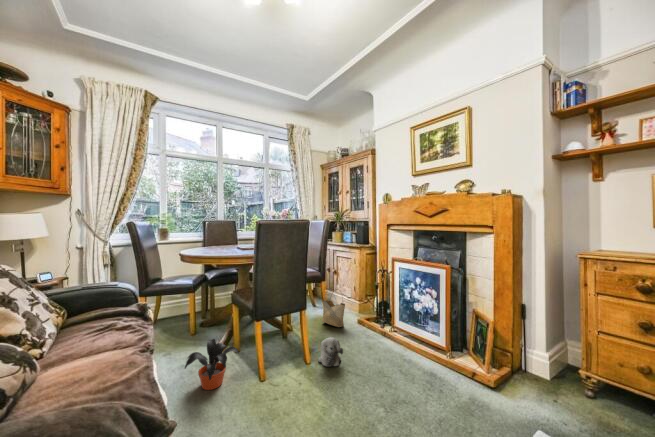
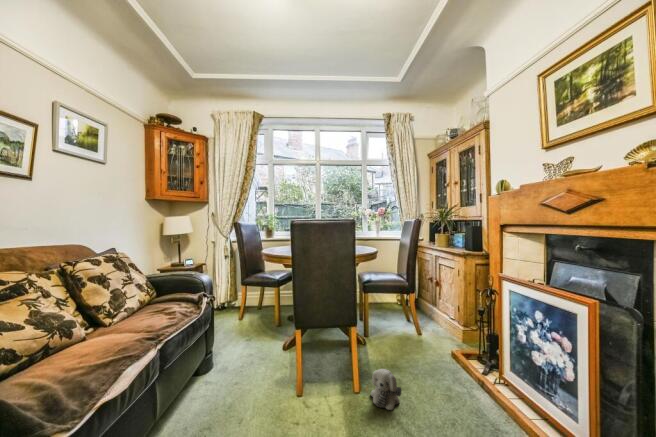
woven basket: present [322,293,345,327] -> none [404,306,432,355]
potted plant: present [185,339,239,390] -> none [228,337,281,389]

